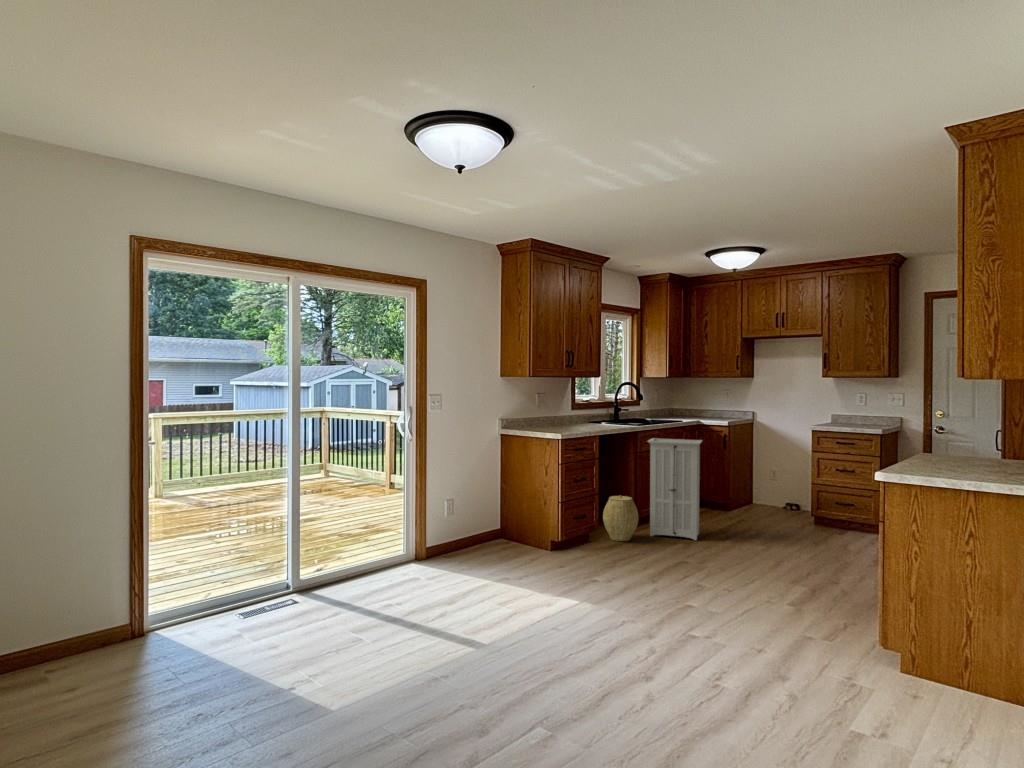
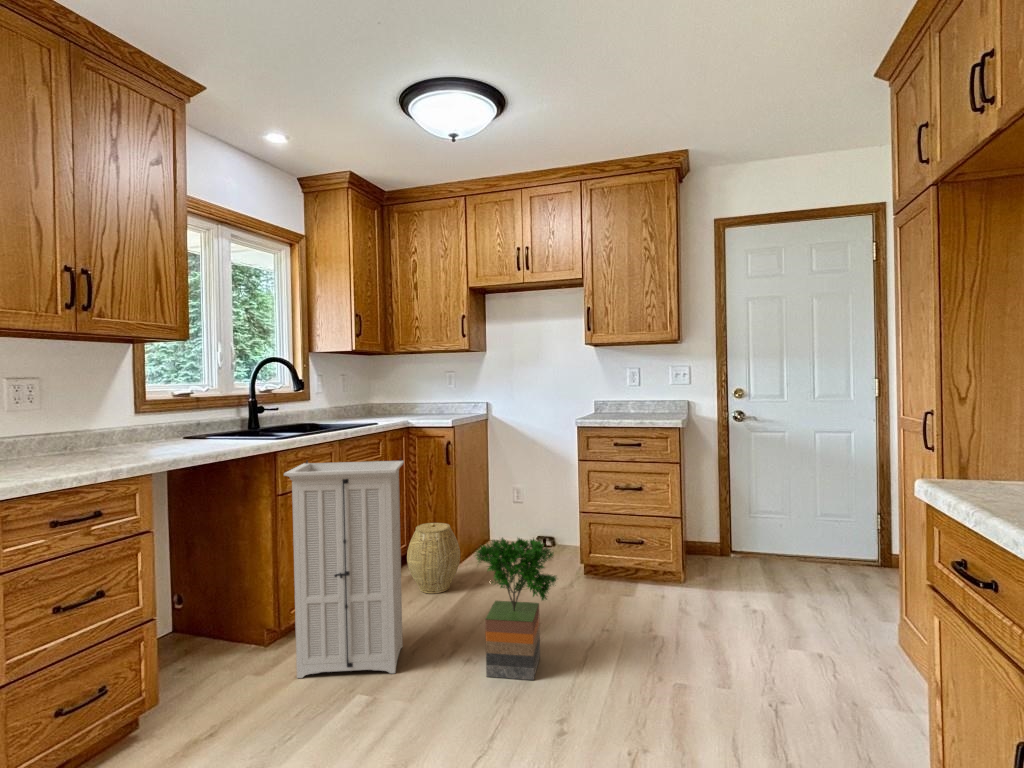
potted tree: none [738,481,783,550] -> present [475,538,557,680]
woven basket: present [603,495,639,541] -> present [407,523,460,594]

